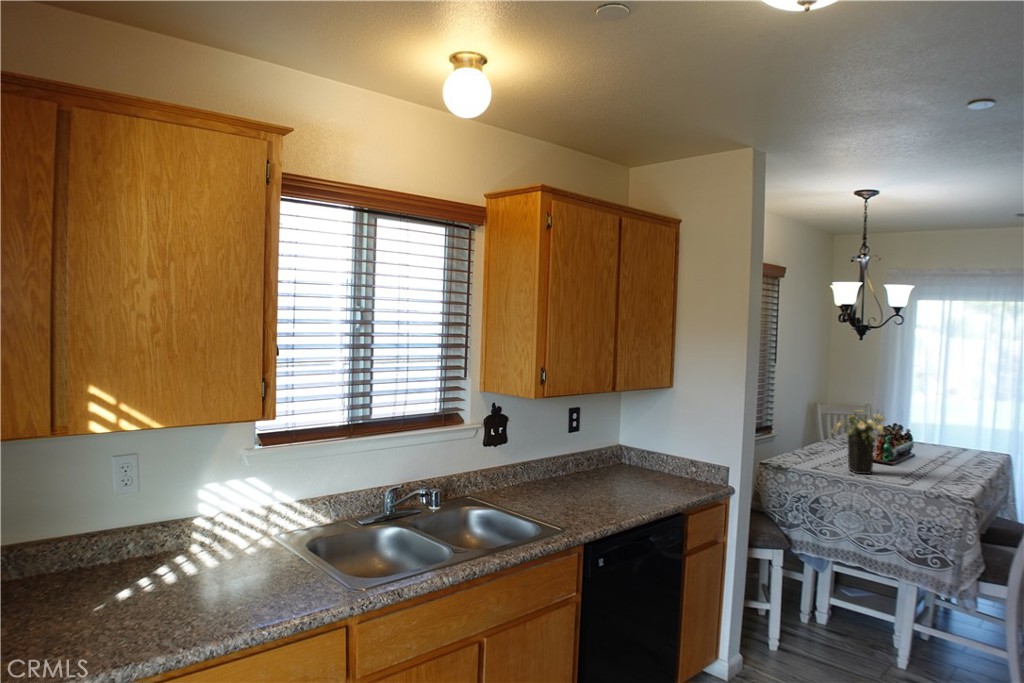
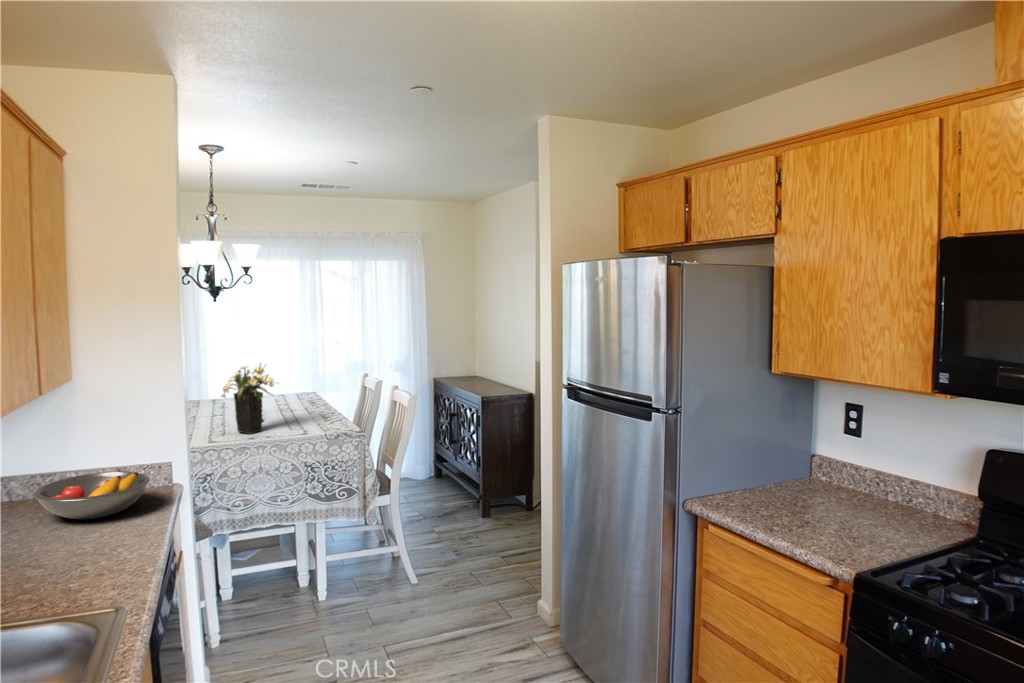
fruit bowl: none [617,456,693,488] -> present [34,472,150,519]

